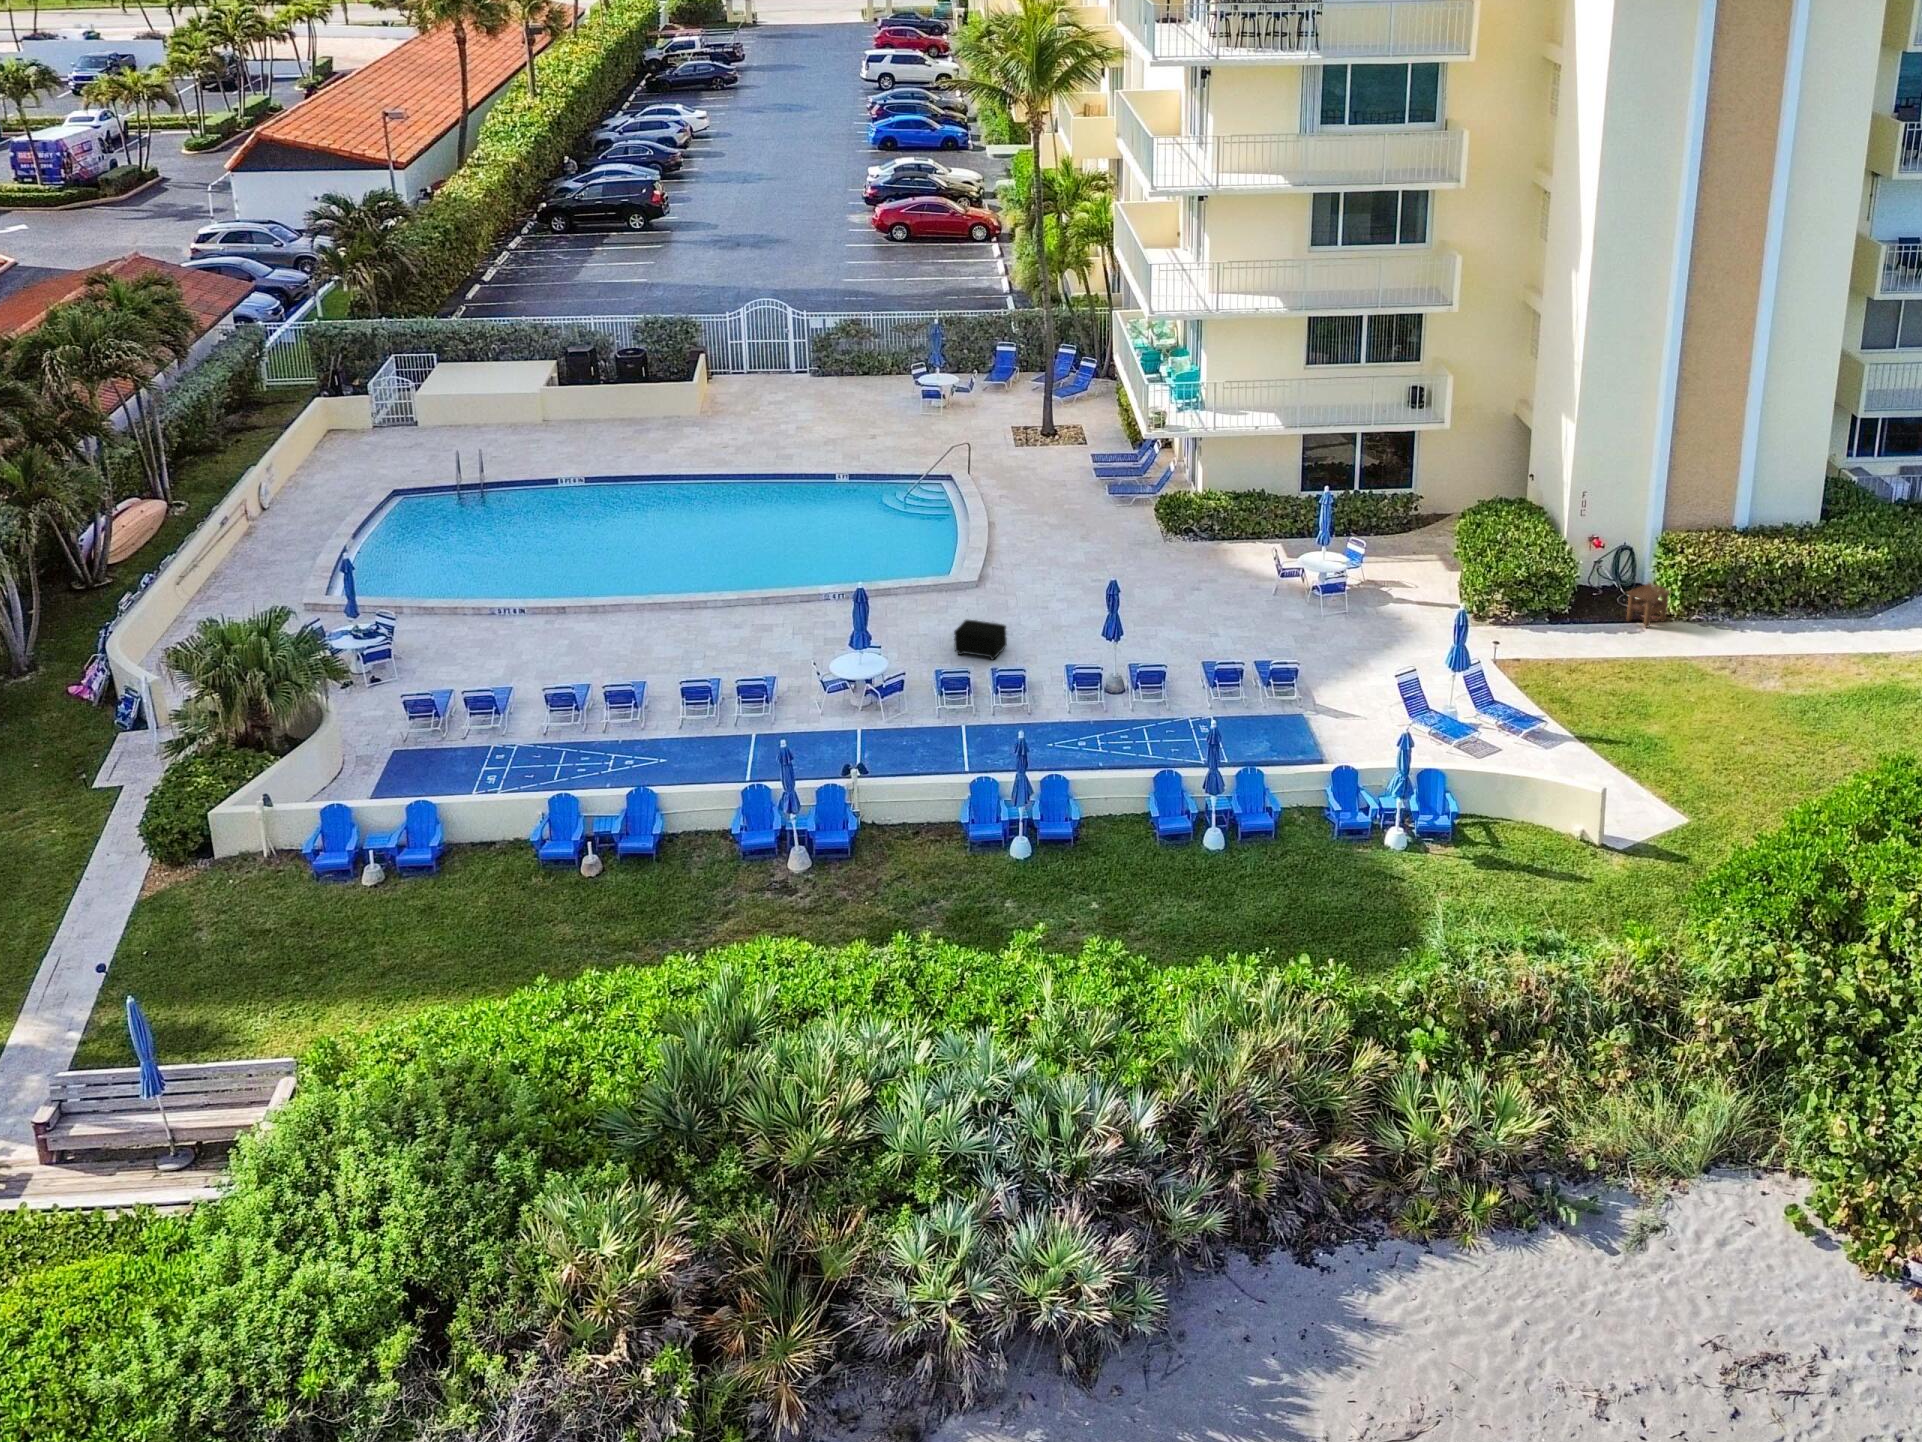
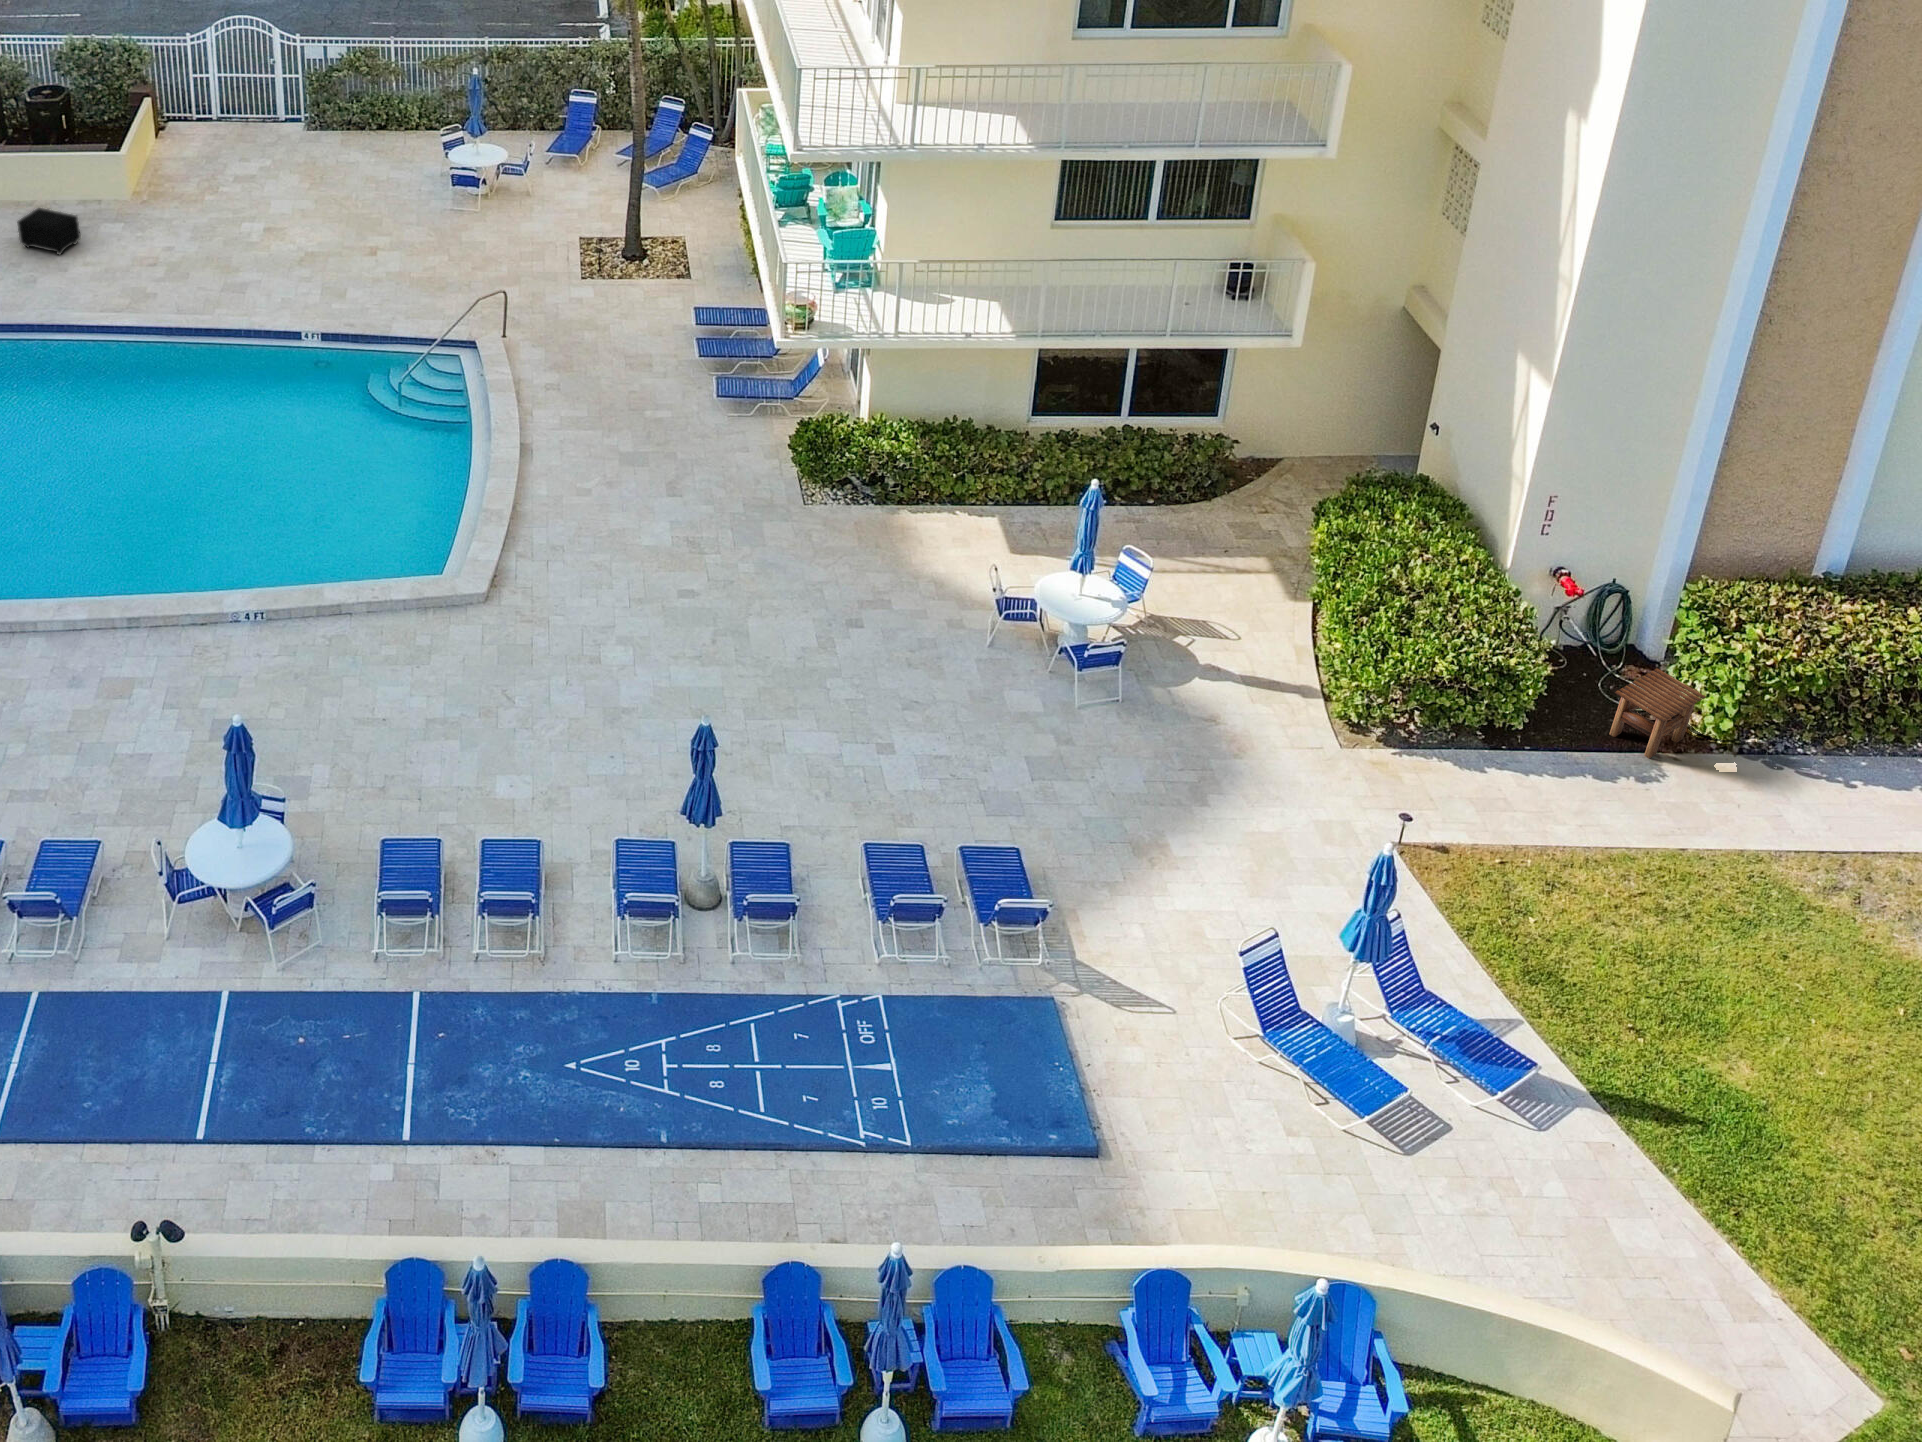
footstool: present [954,620,1007,660] -> present [17,208,81,255]

